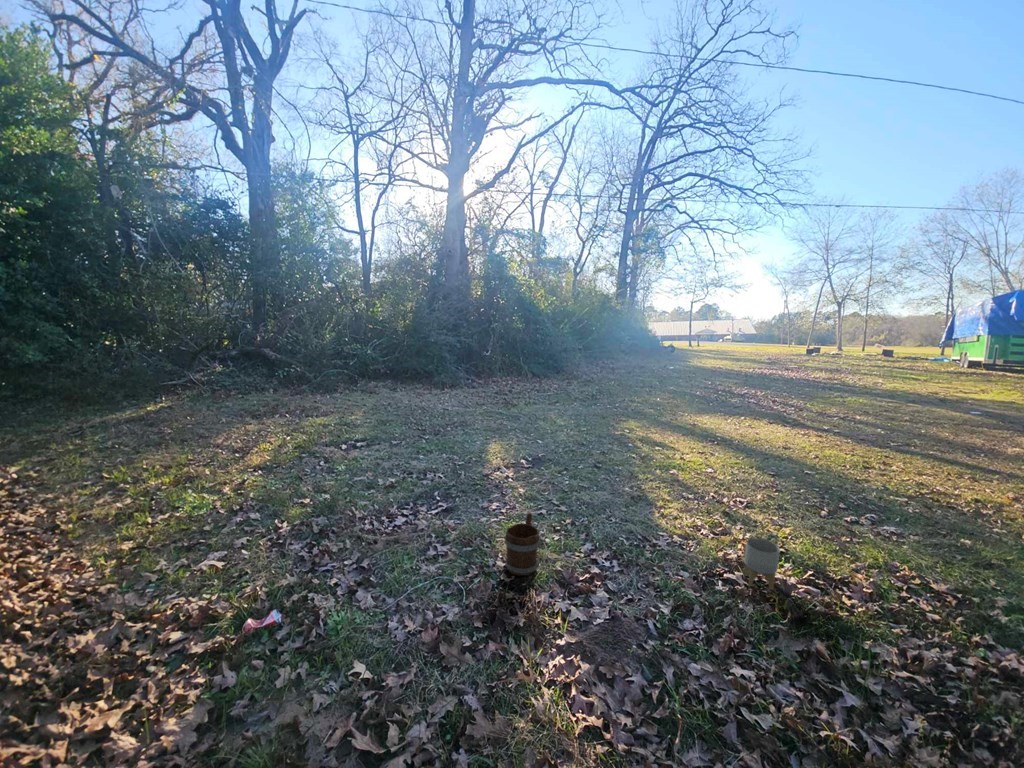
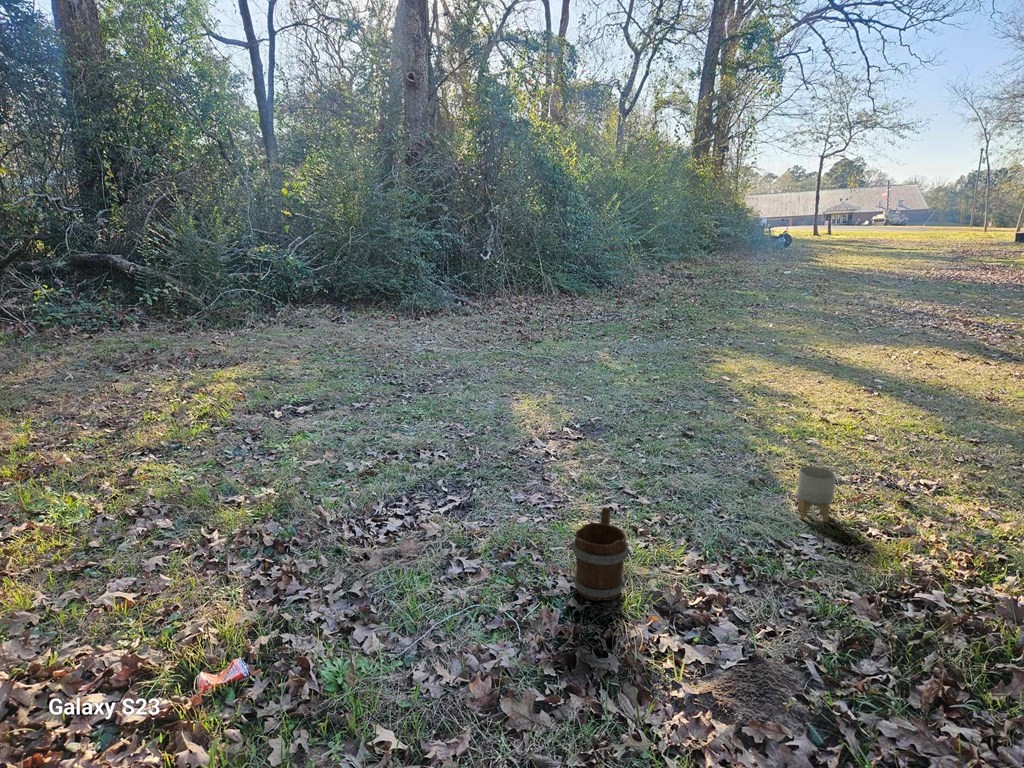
planter: present [744,538,780,590] -> present [797,466,836,522]

